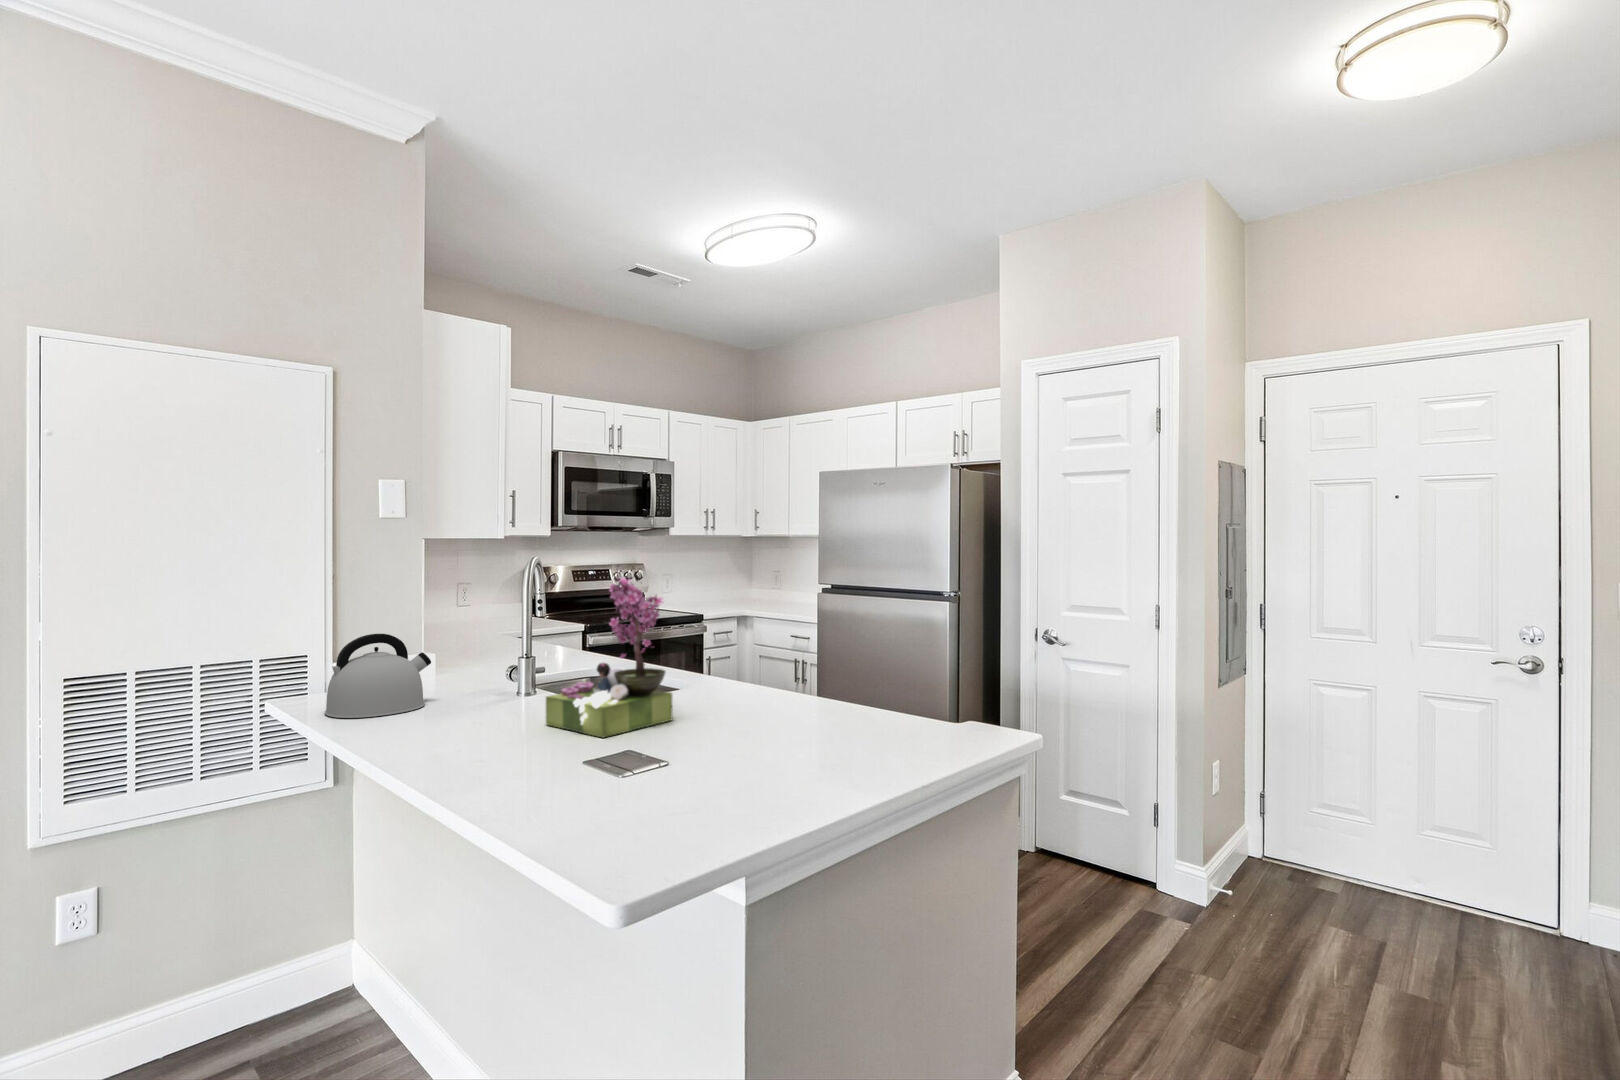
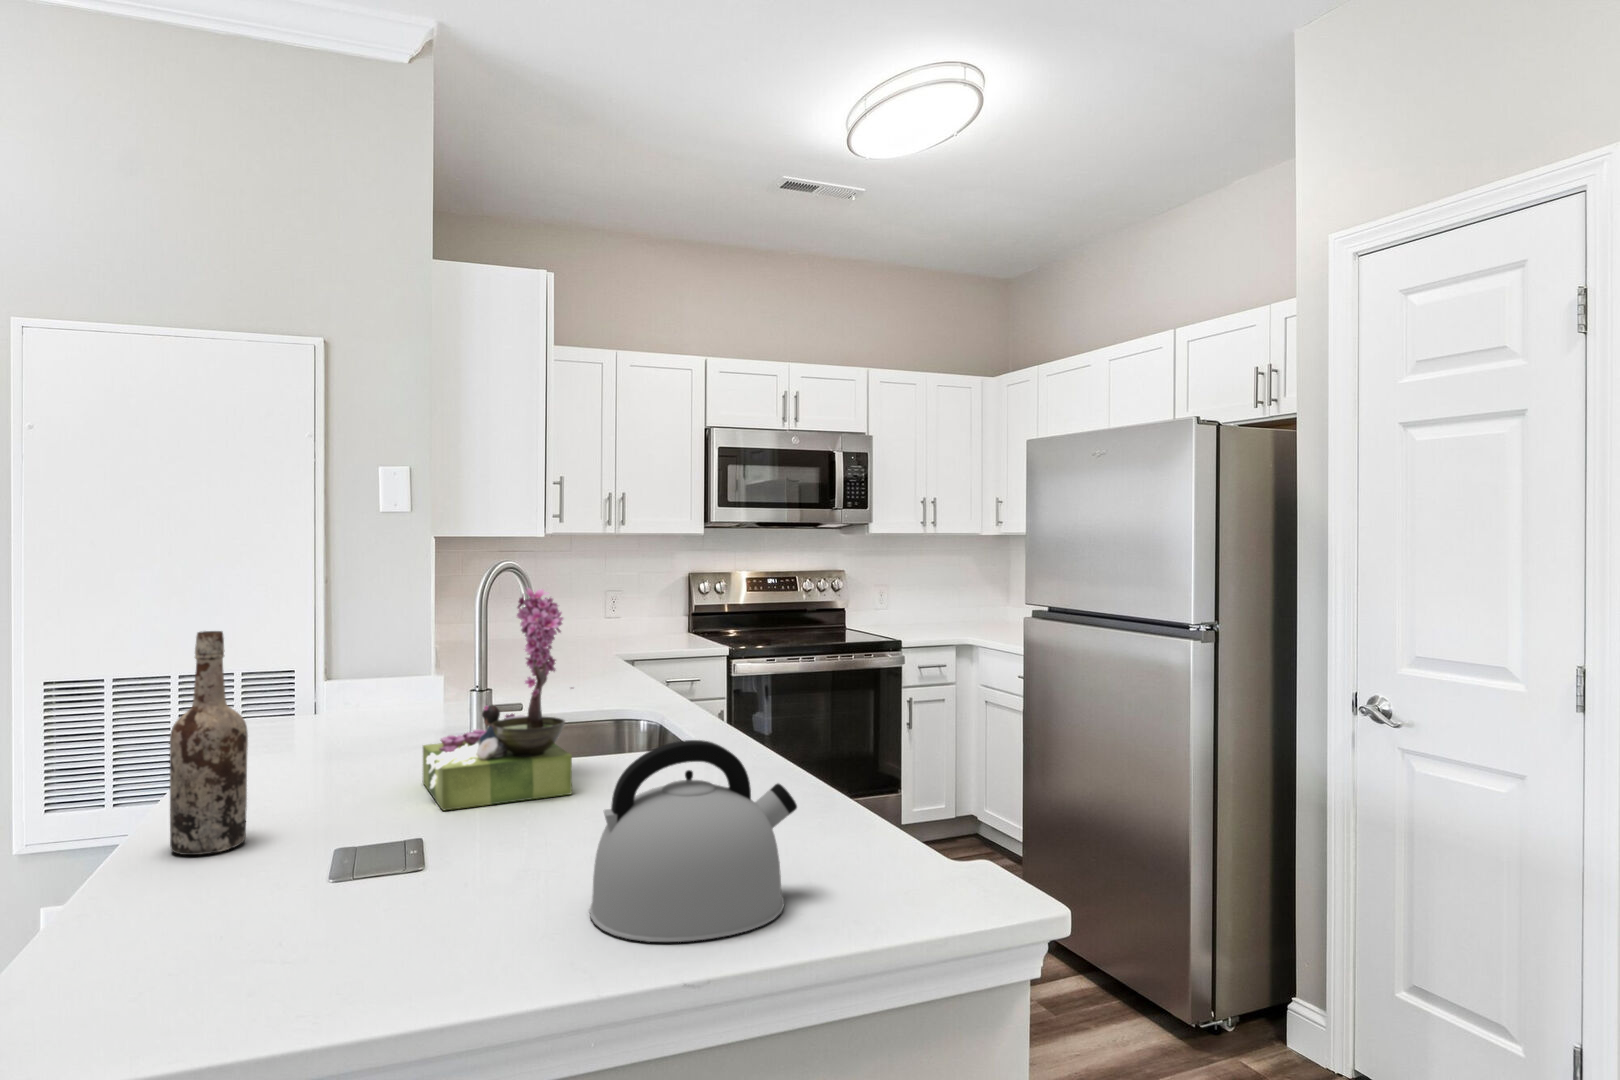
wine bottle: none [448,612,502,781] -> present [170,631,248,855]
kettle: present [325,634,431,718] -> present [589,740,797,942]

